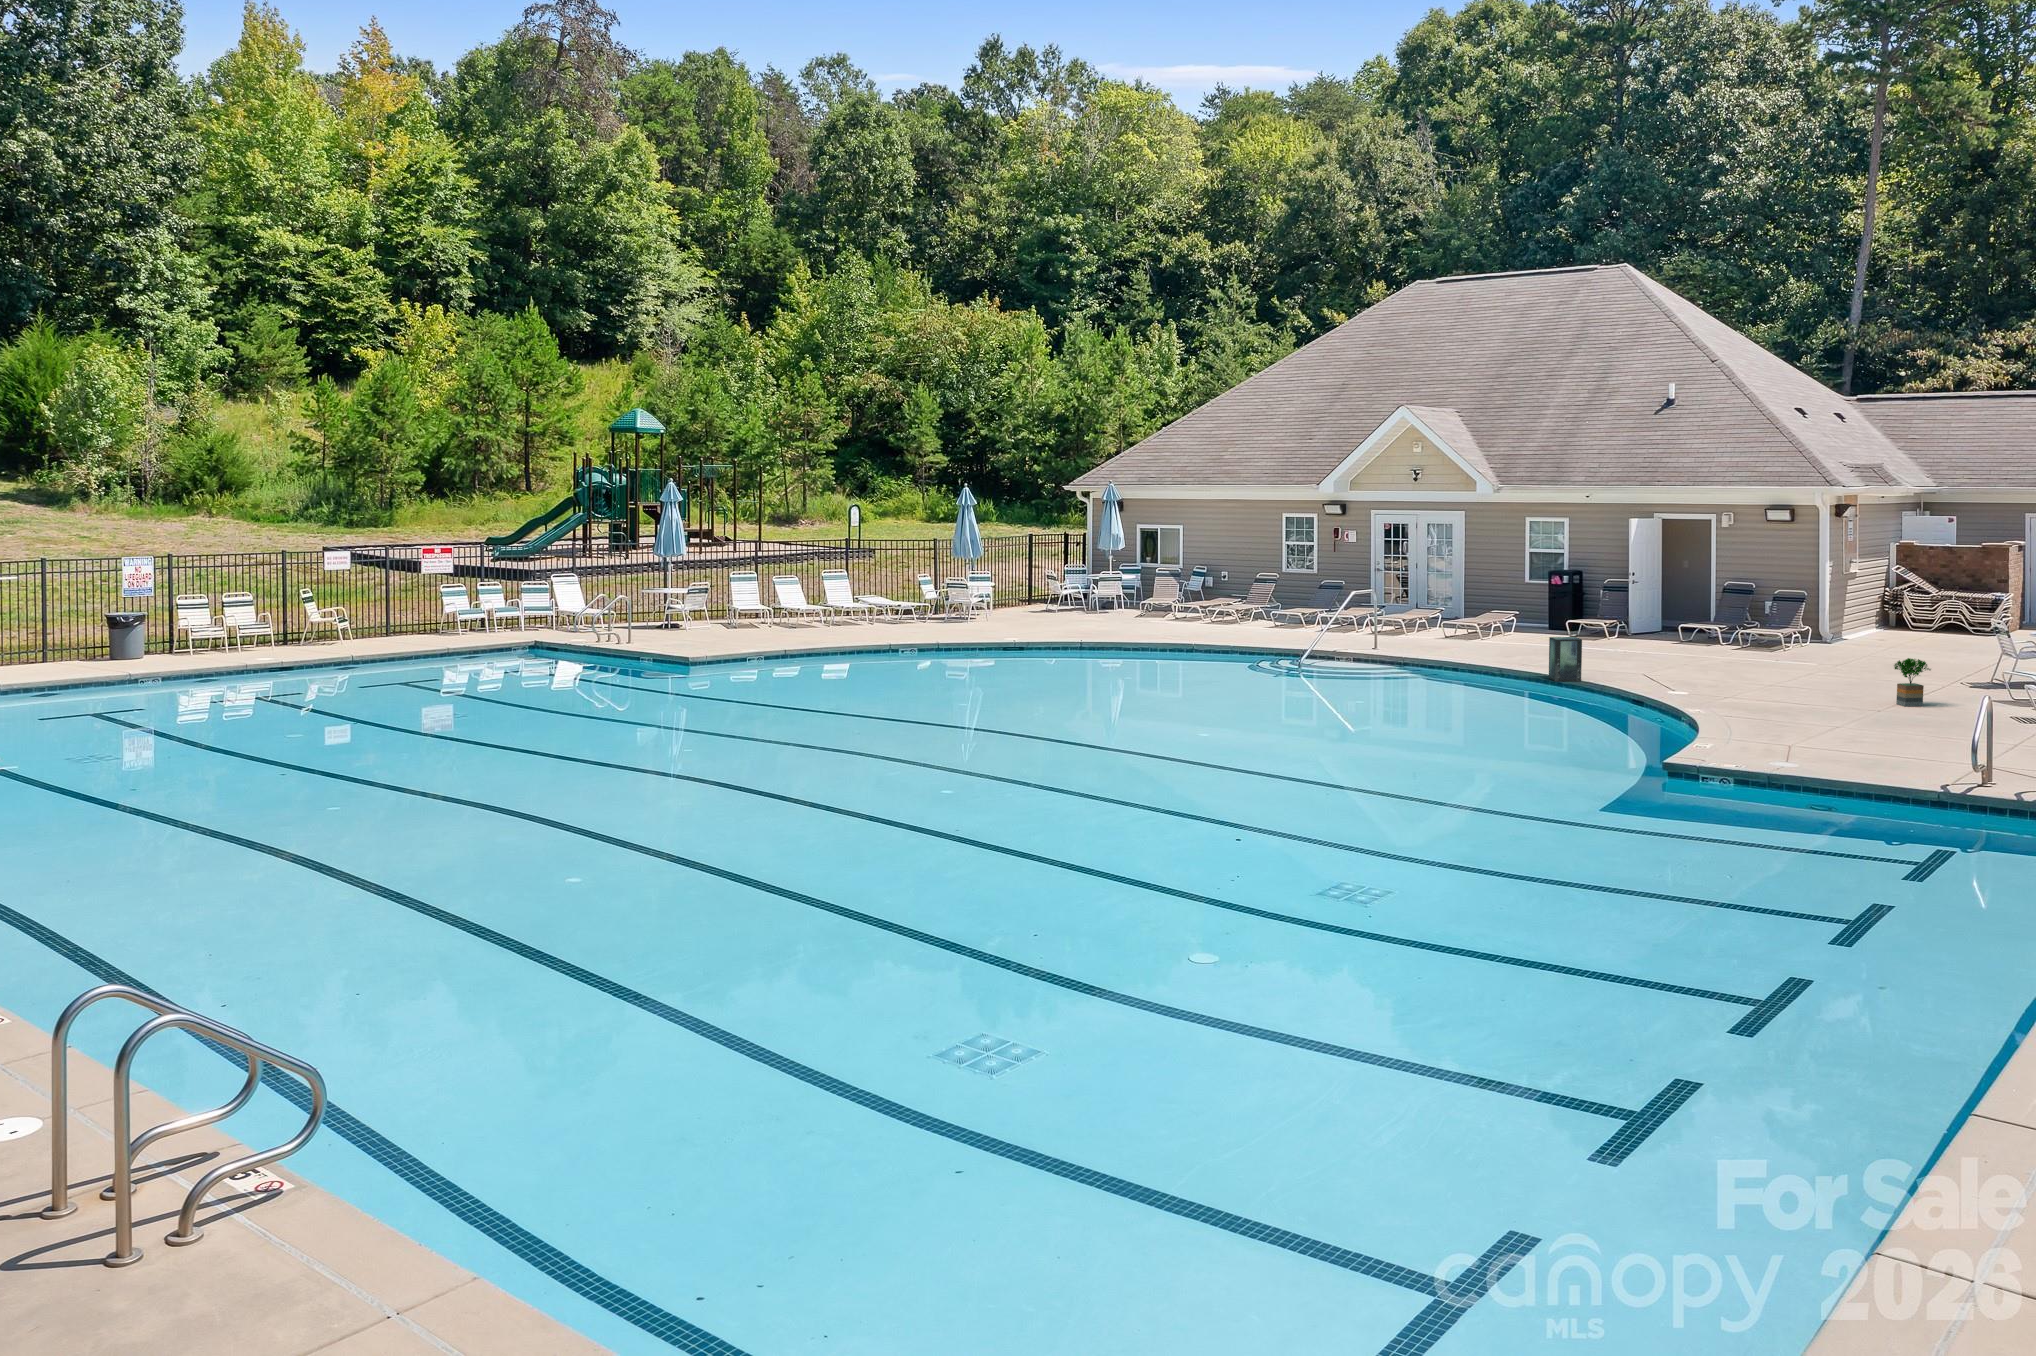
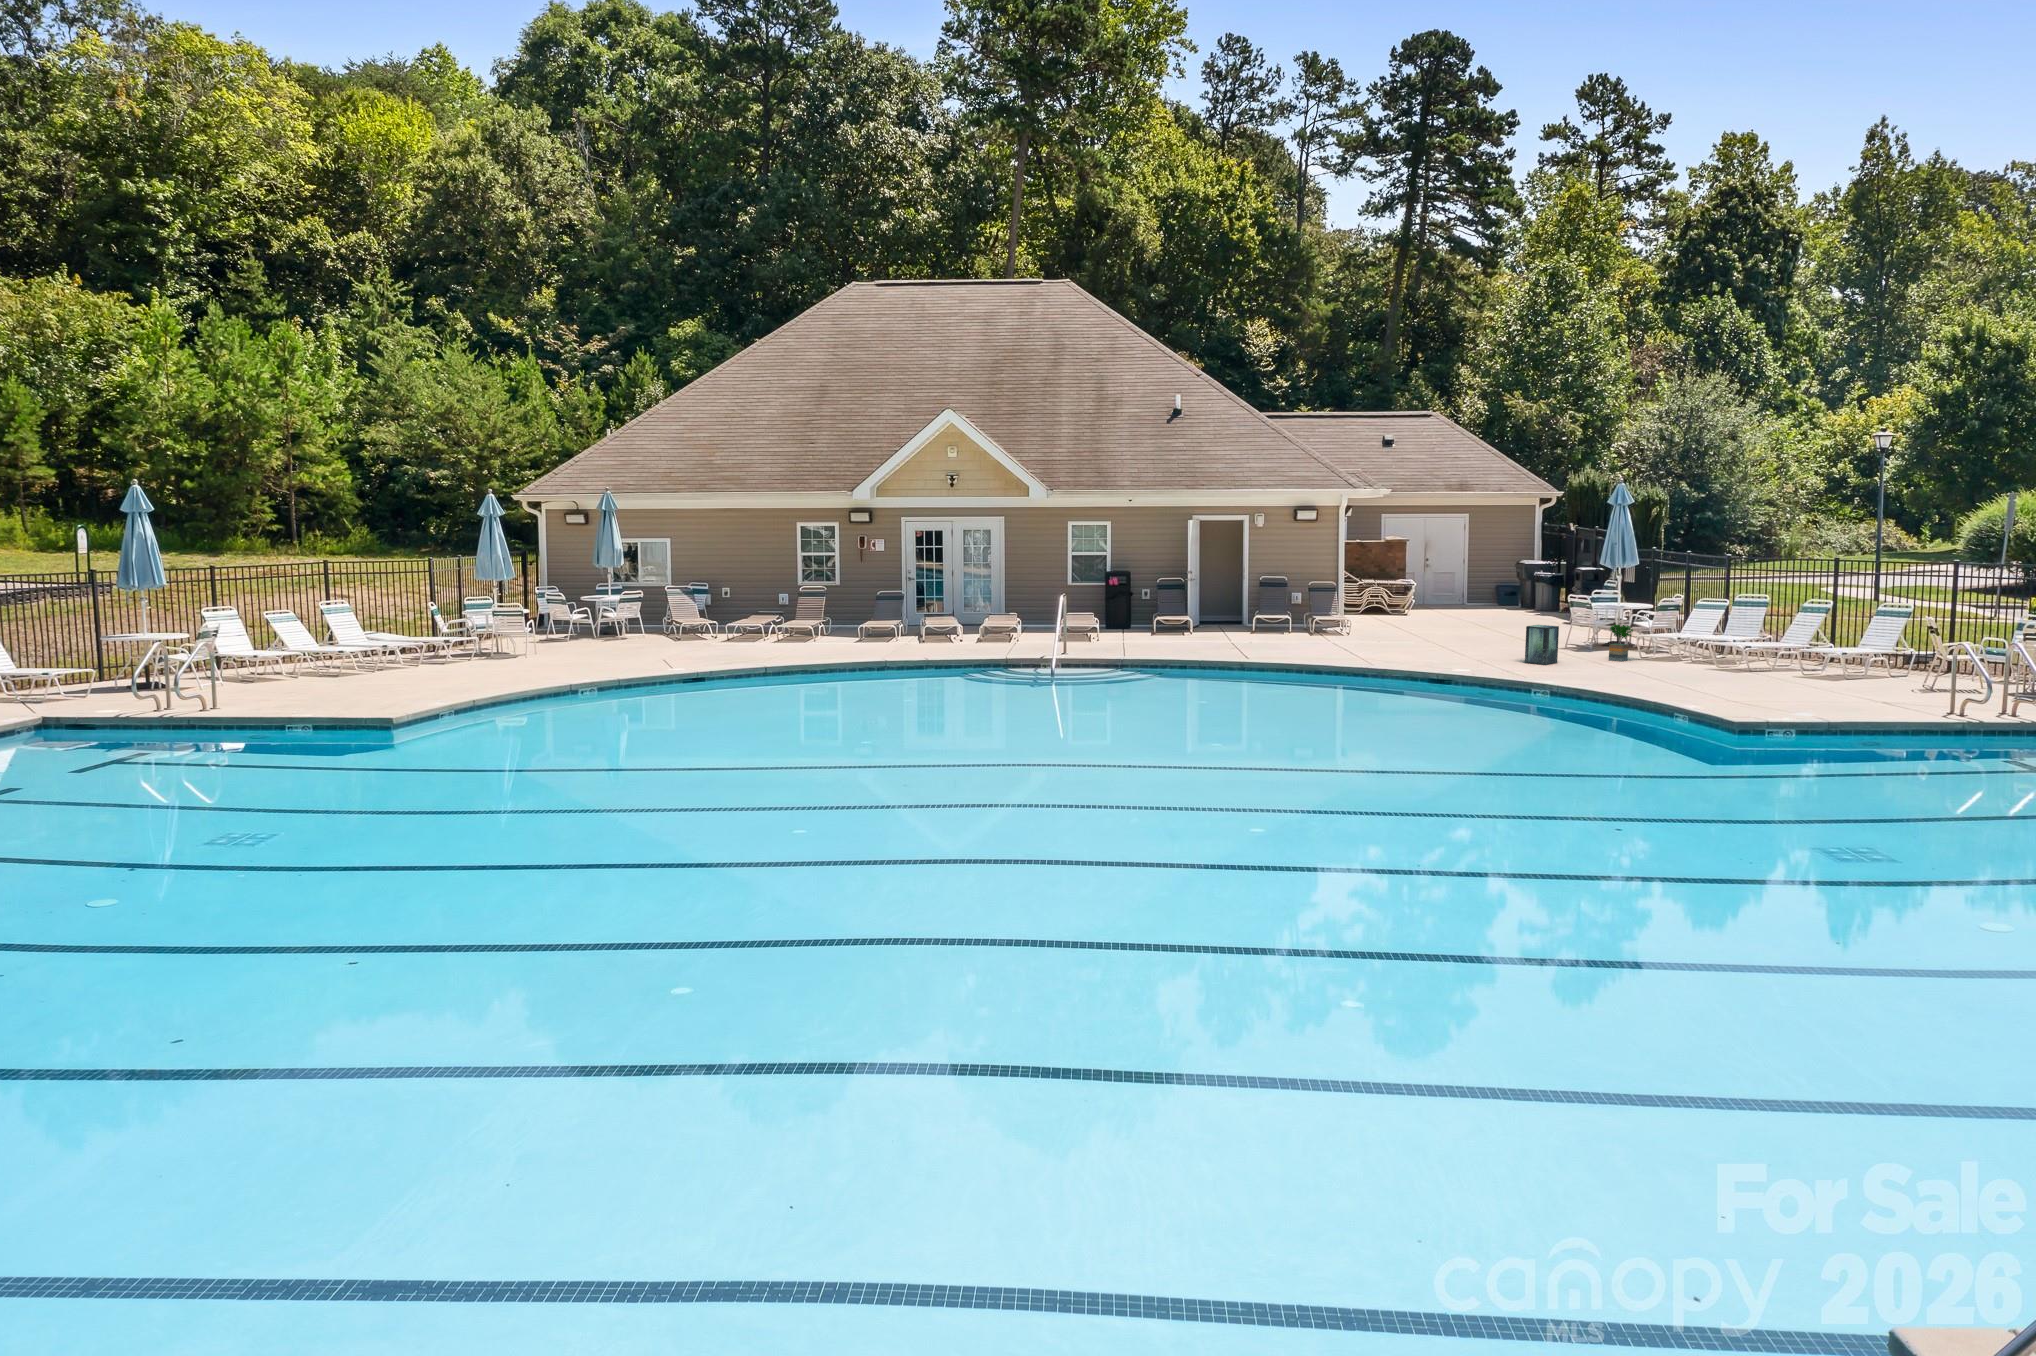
storage box: present [1549,637,1582,681] -> present [1525,625,1559,665]

